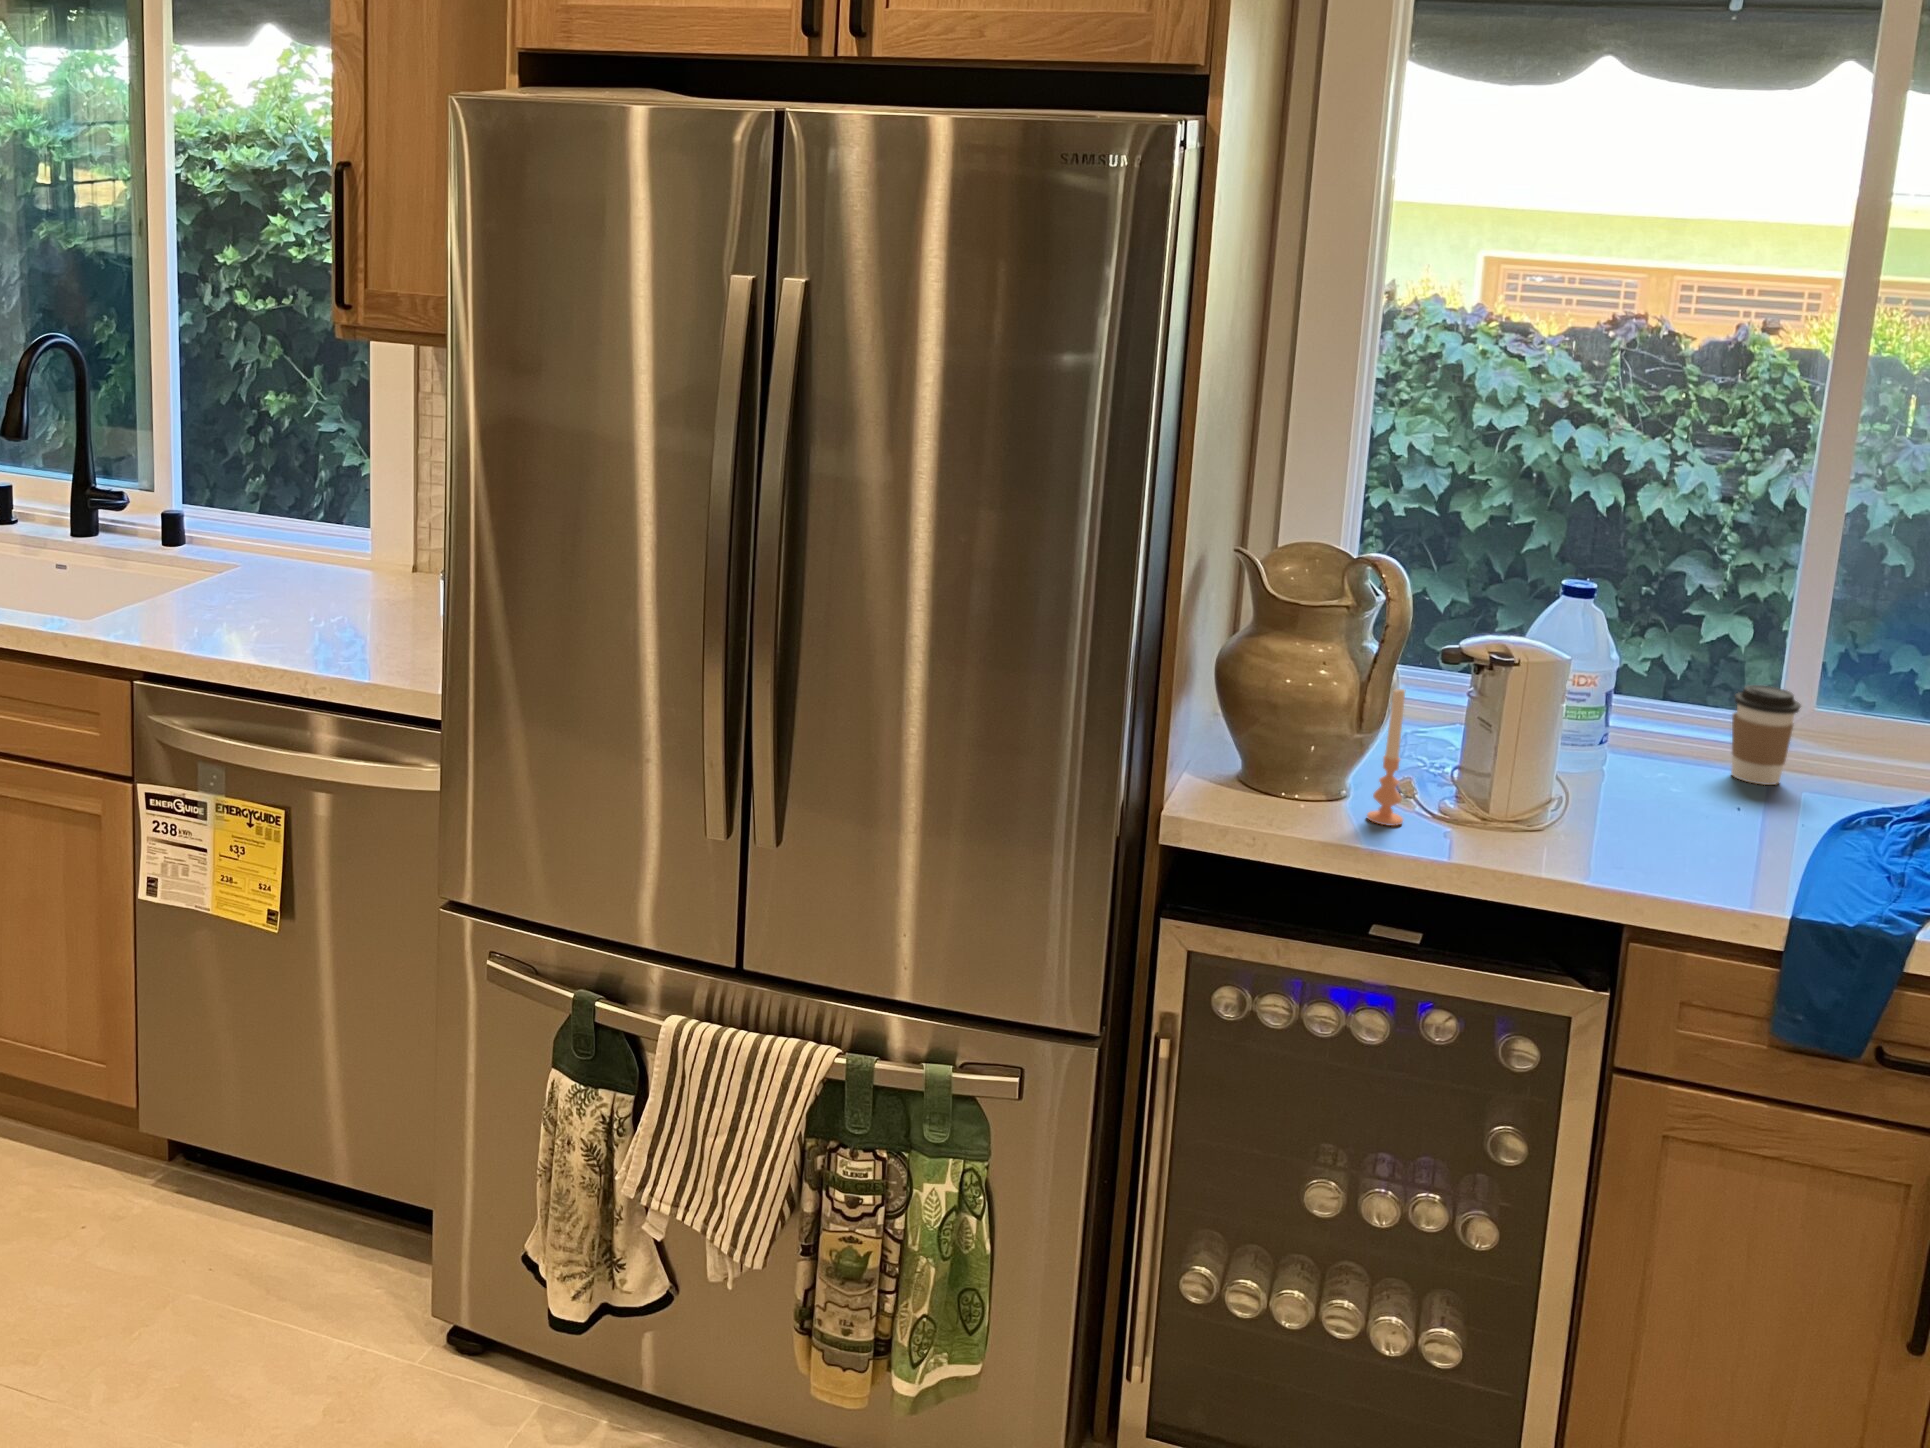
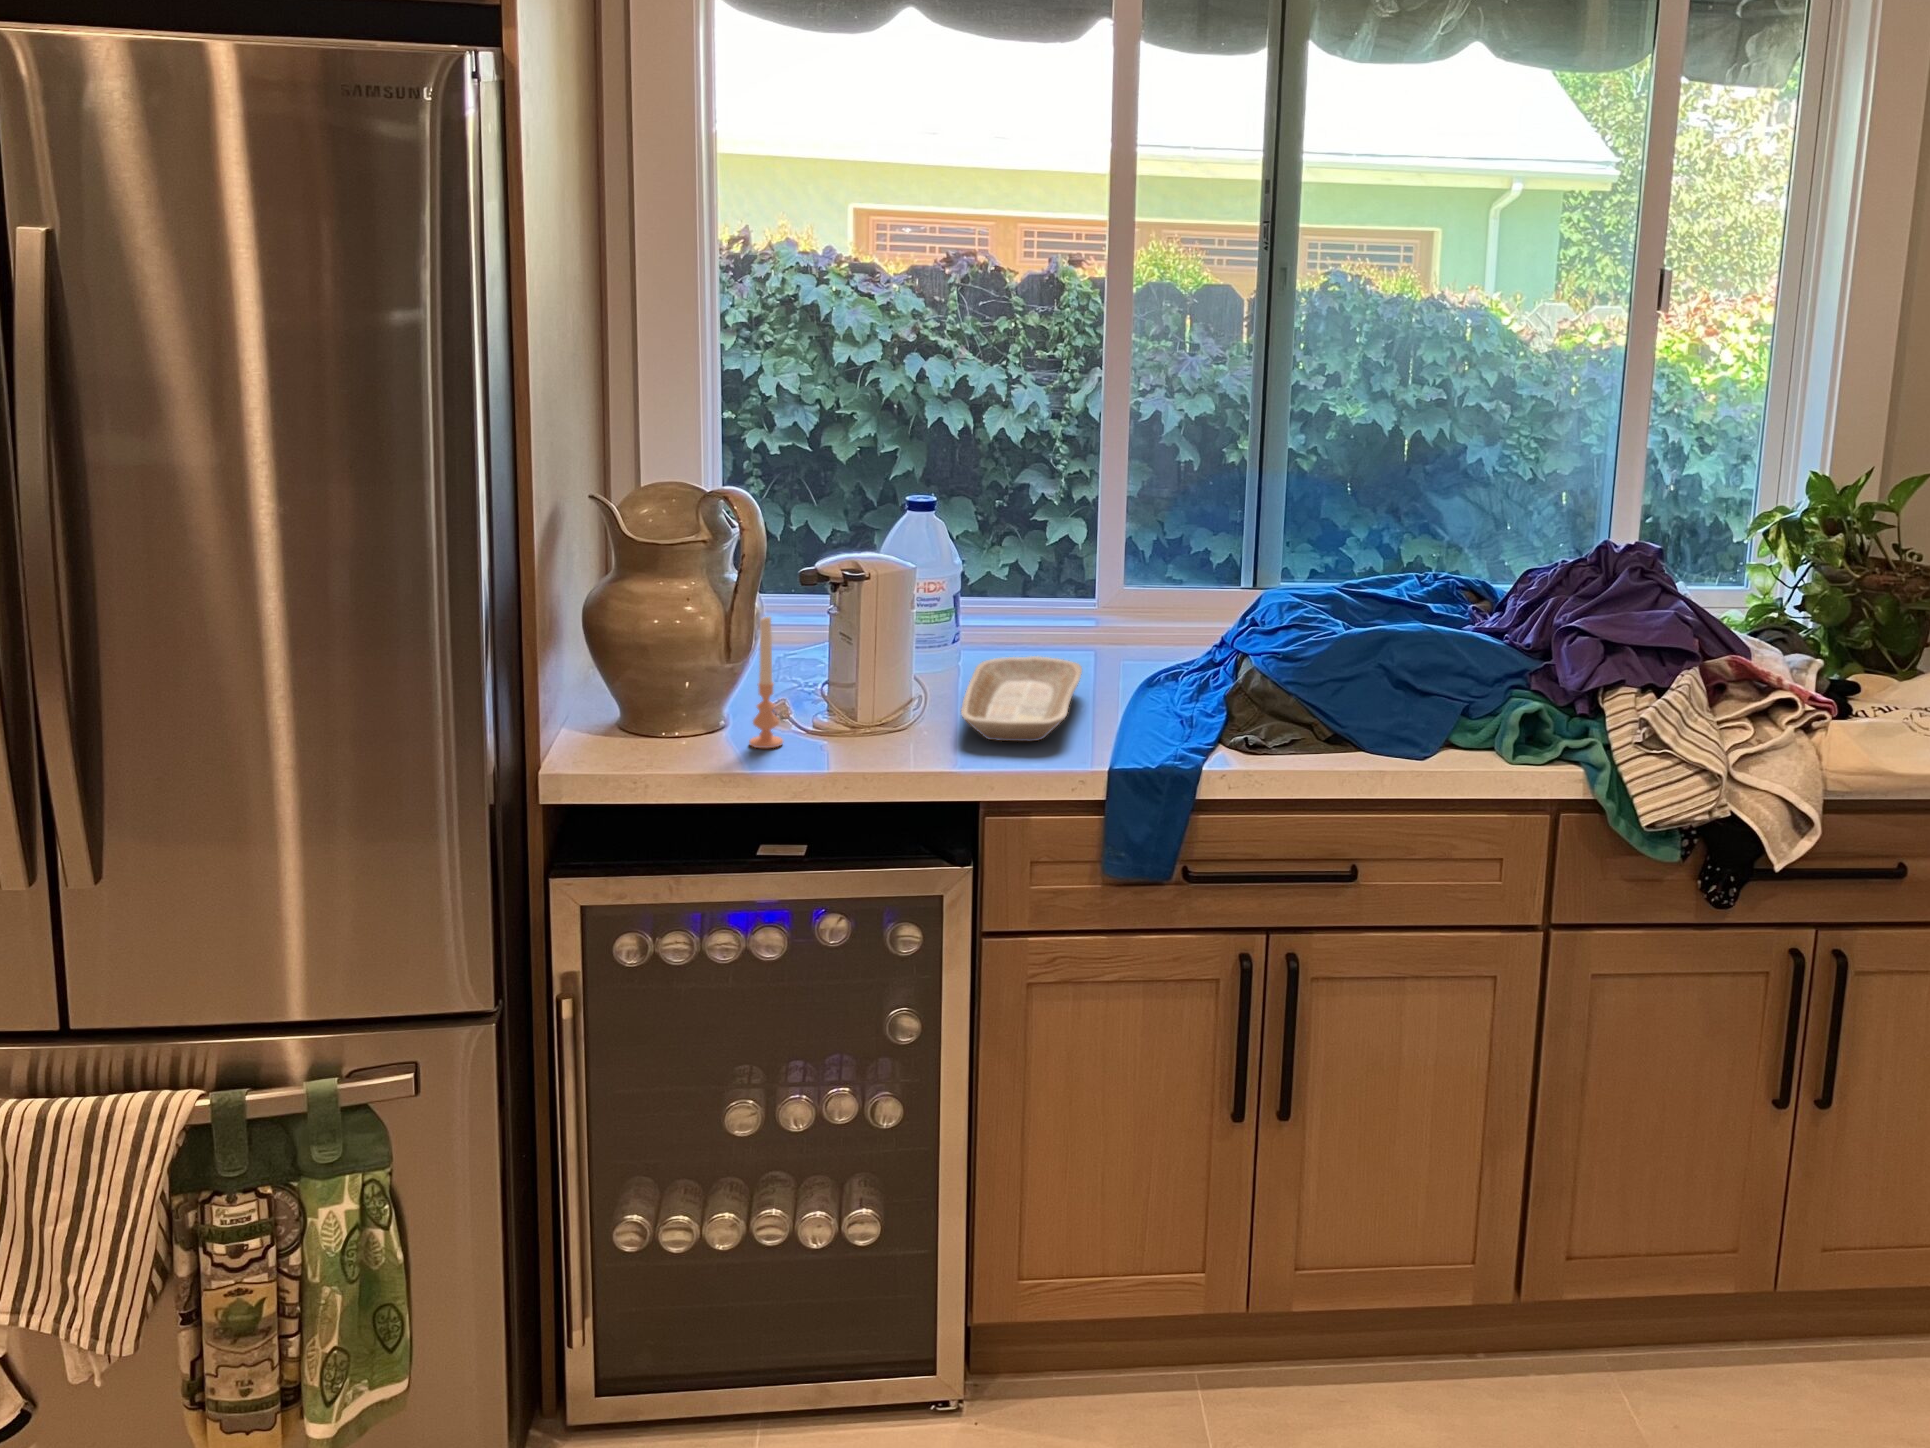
coffee cup: present [1731,685,1801,785] -> none [1070,575,1122,661]
tray: none [1607,765,1752,867] -> present [961,656,1082,741]

